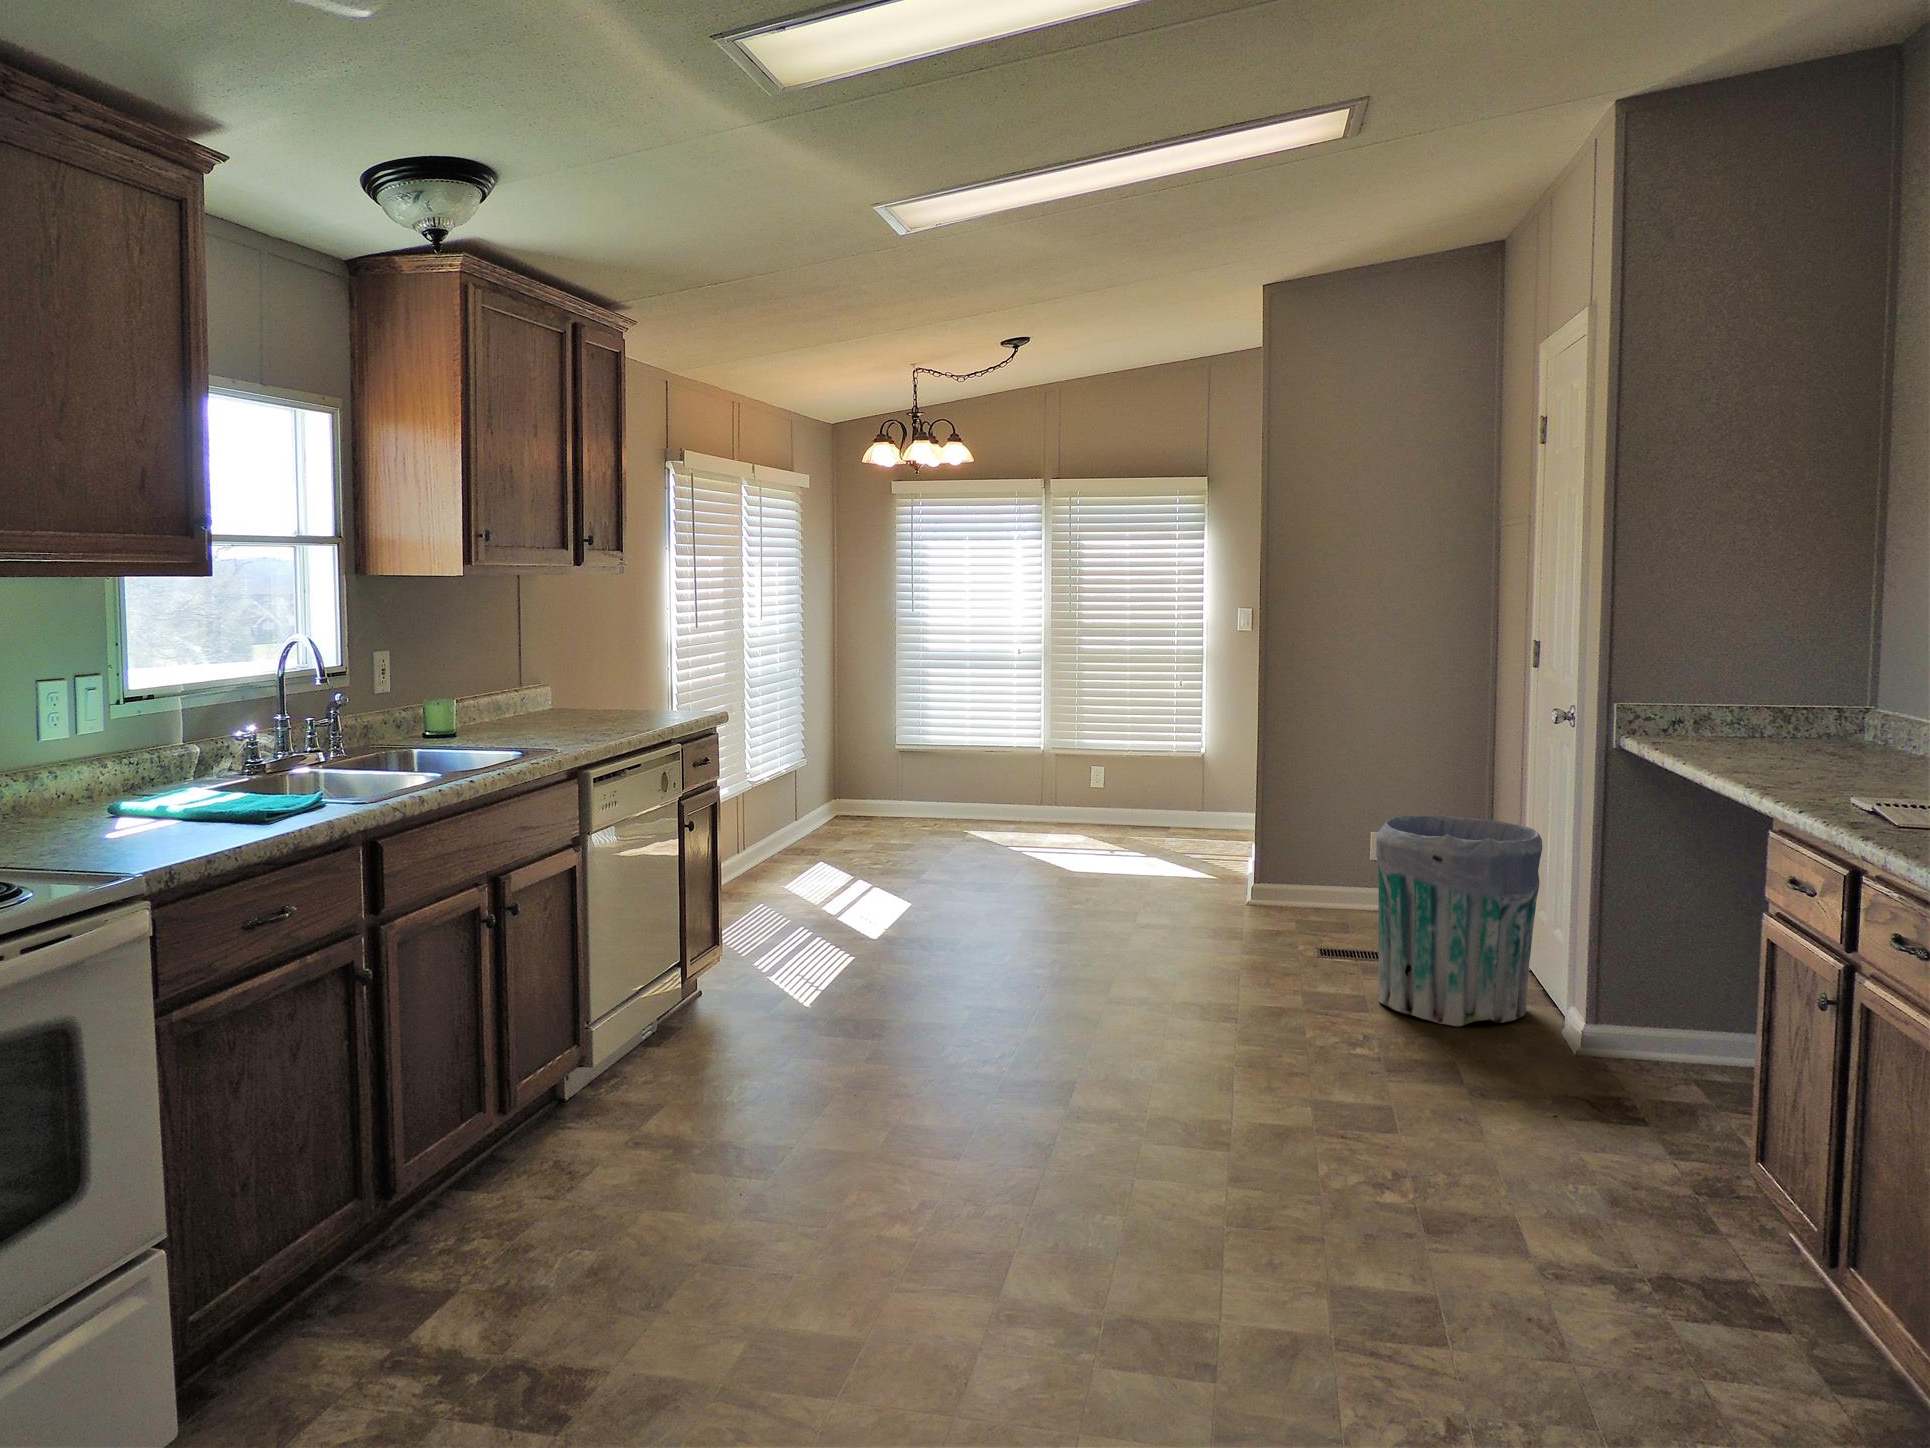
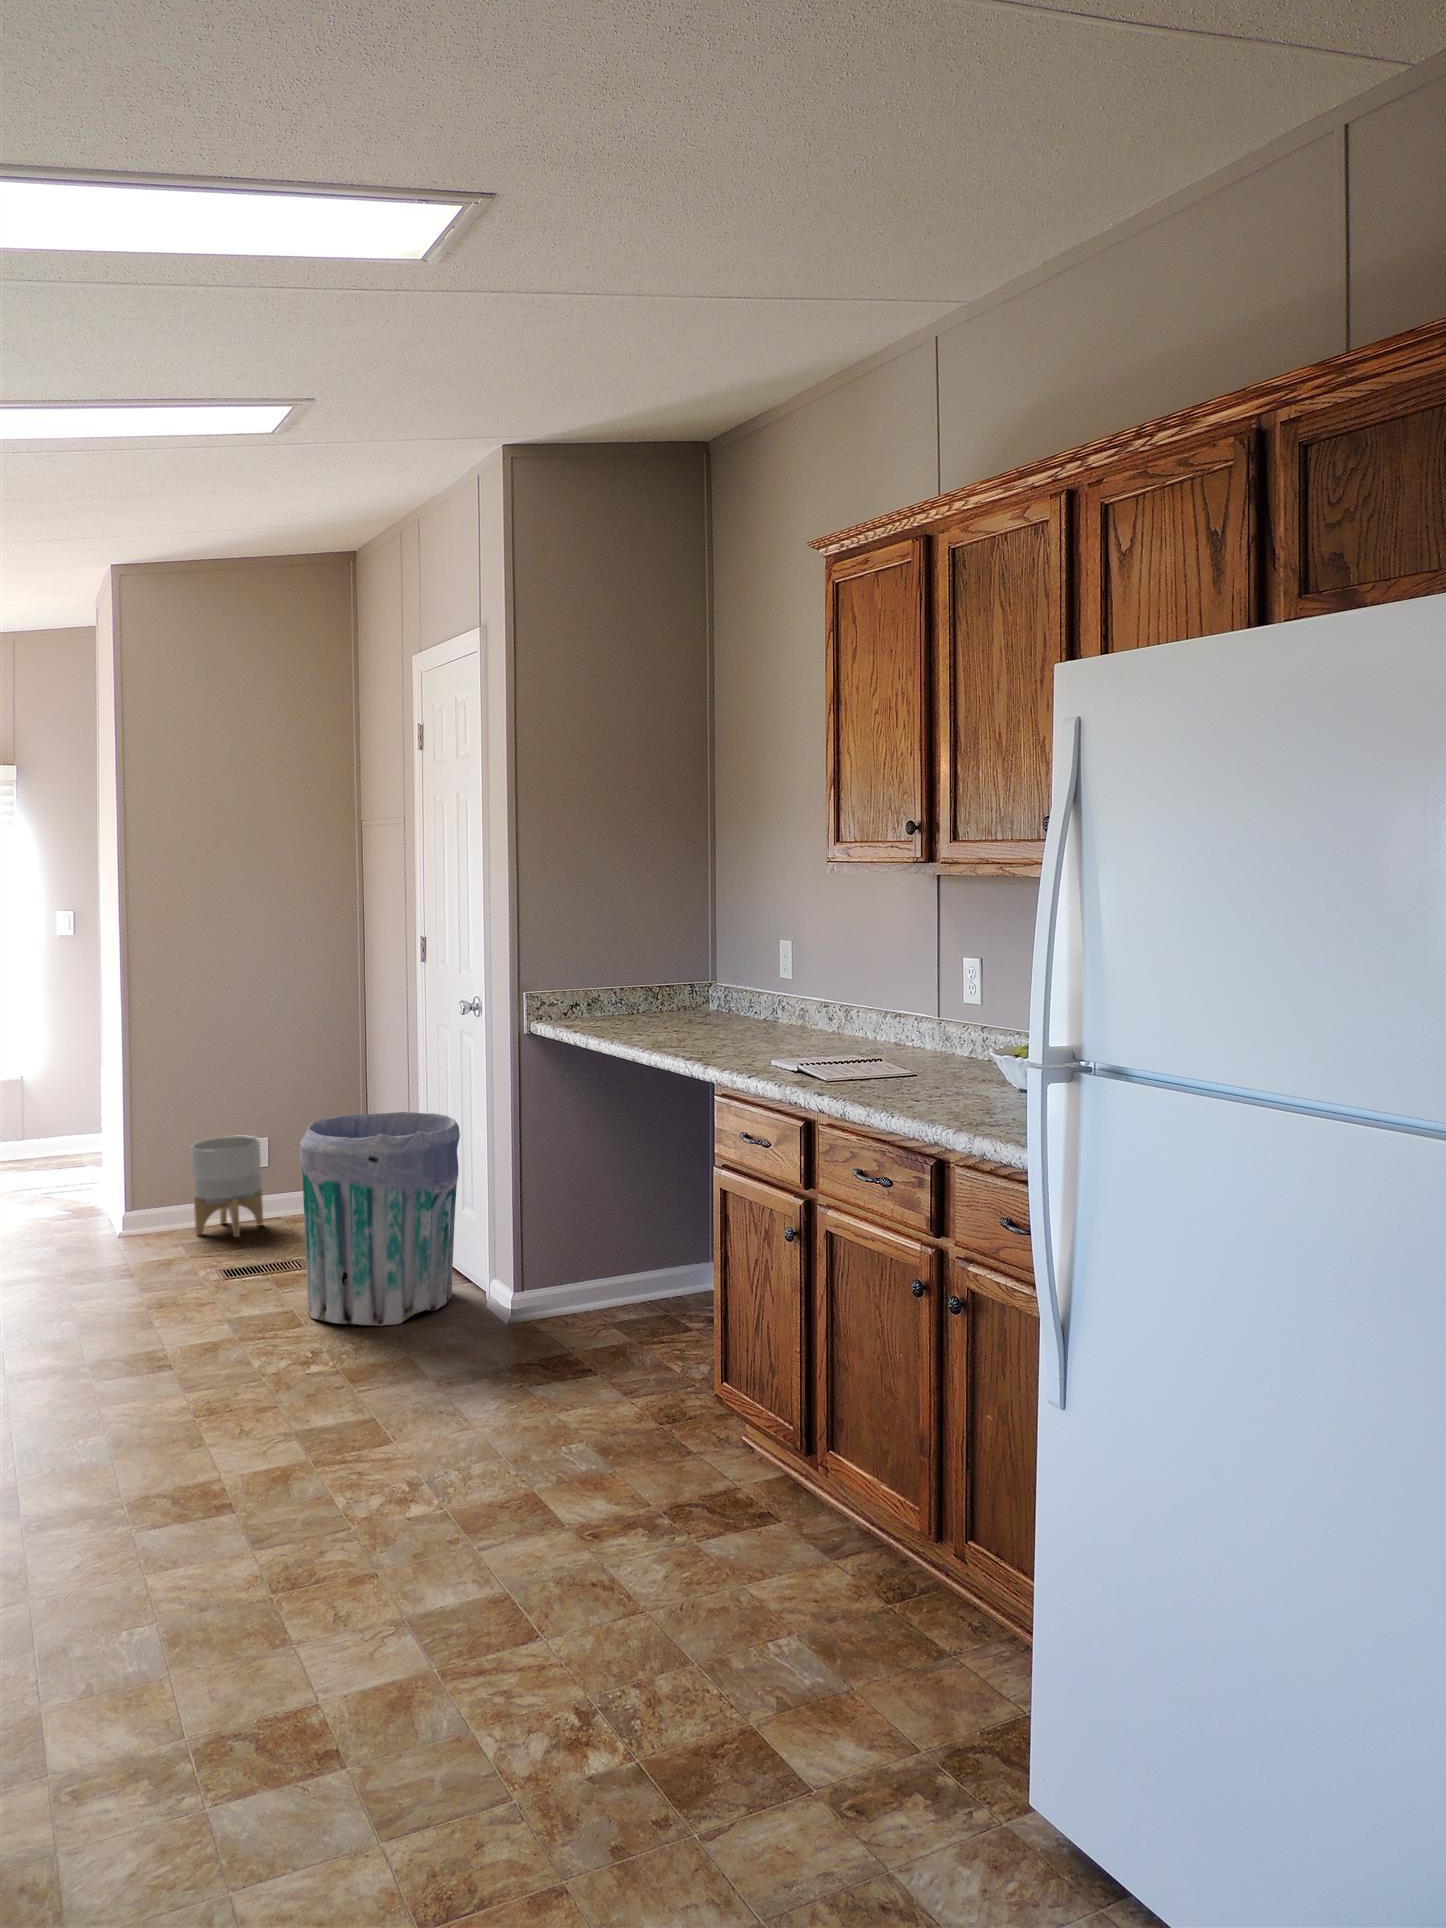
planter: none [1314,826,1378,921] -> present [191,1136,263,1237]

